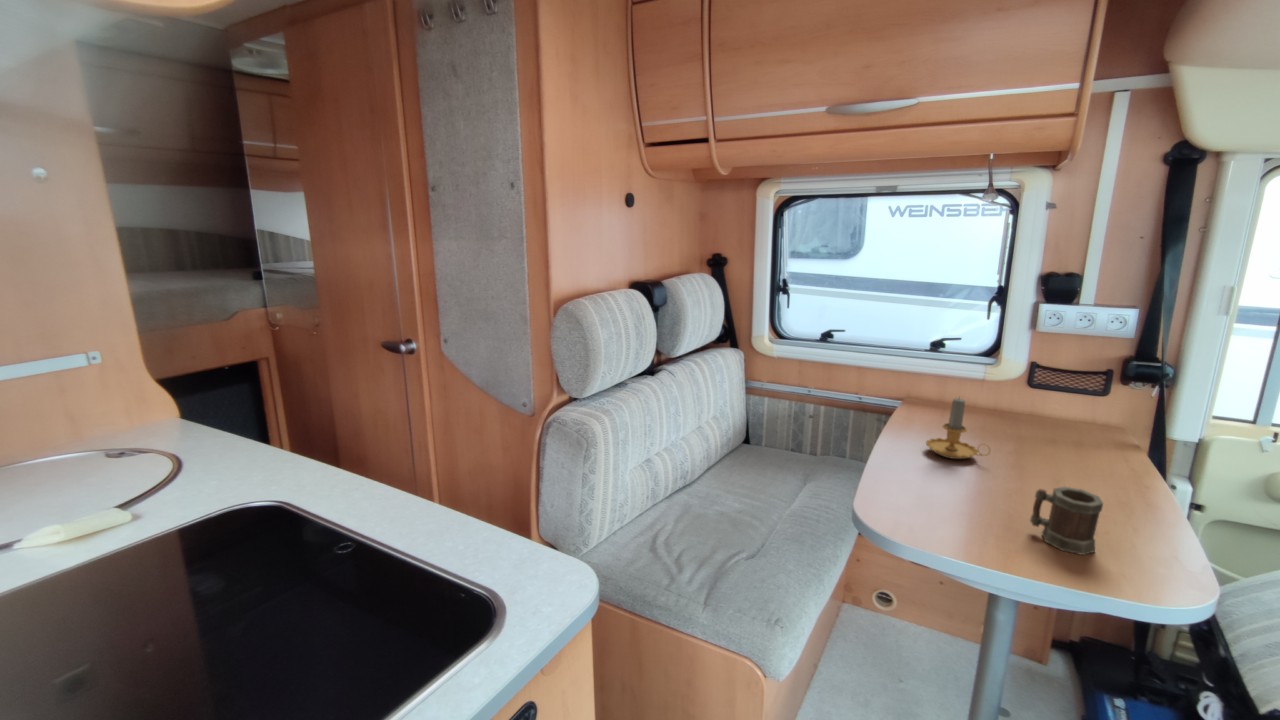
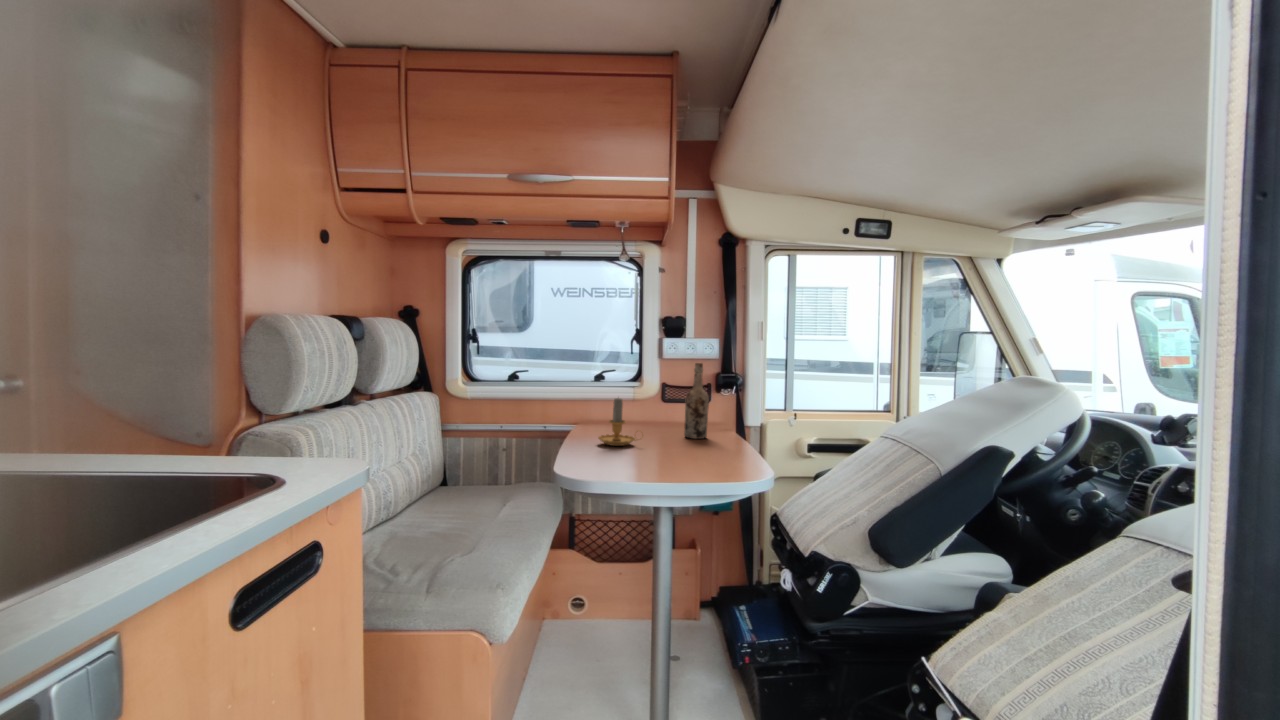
wine bottle: none [1056,355,1105,460] -> present [684,363,709,439]
mug: present [1030,487,1103,555] -> none [673,433,714,477]

